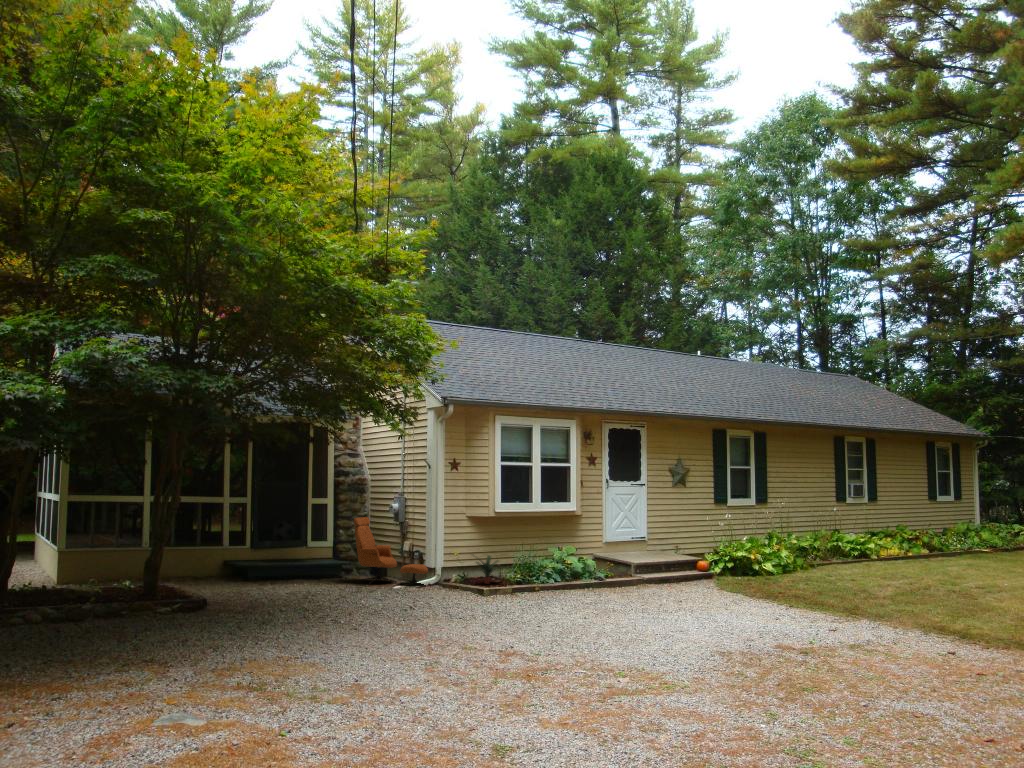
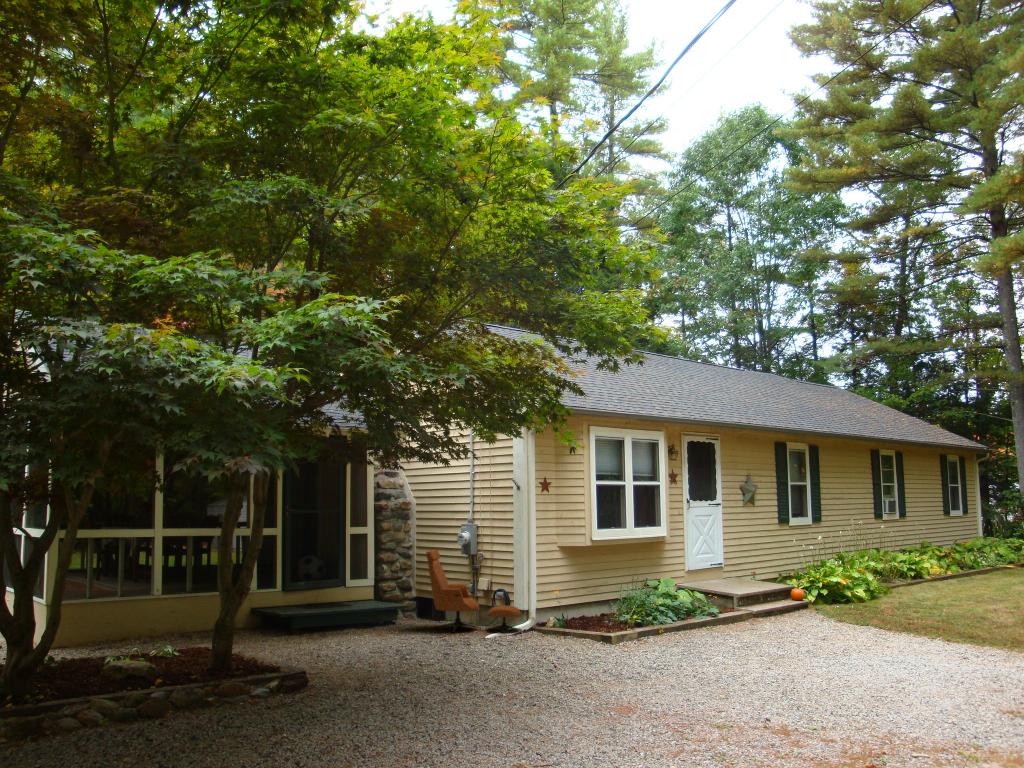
potted plant: present [477,556,498,584] -> none [568,591,604,626]

